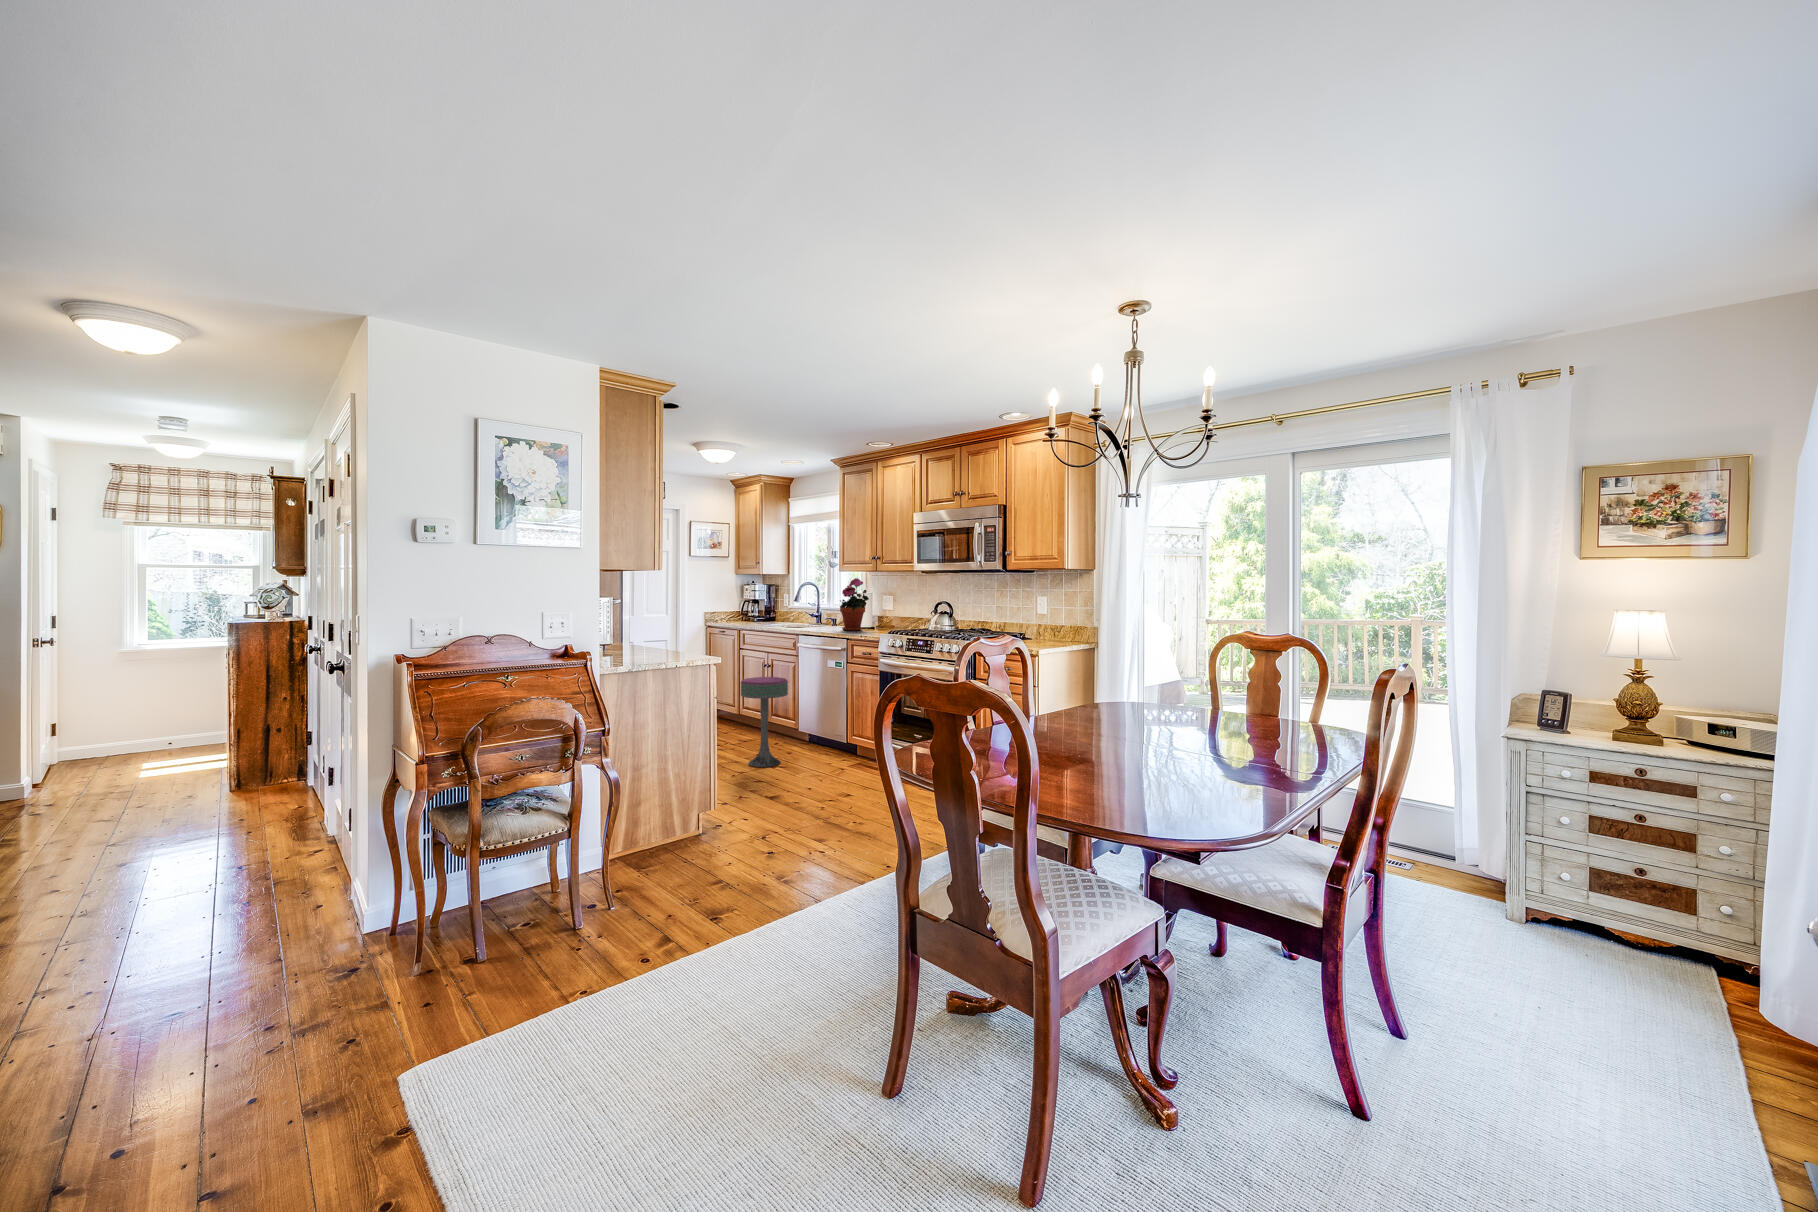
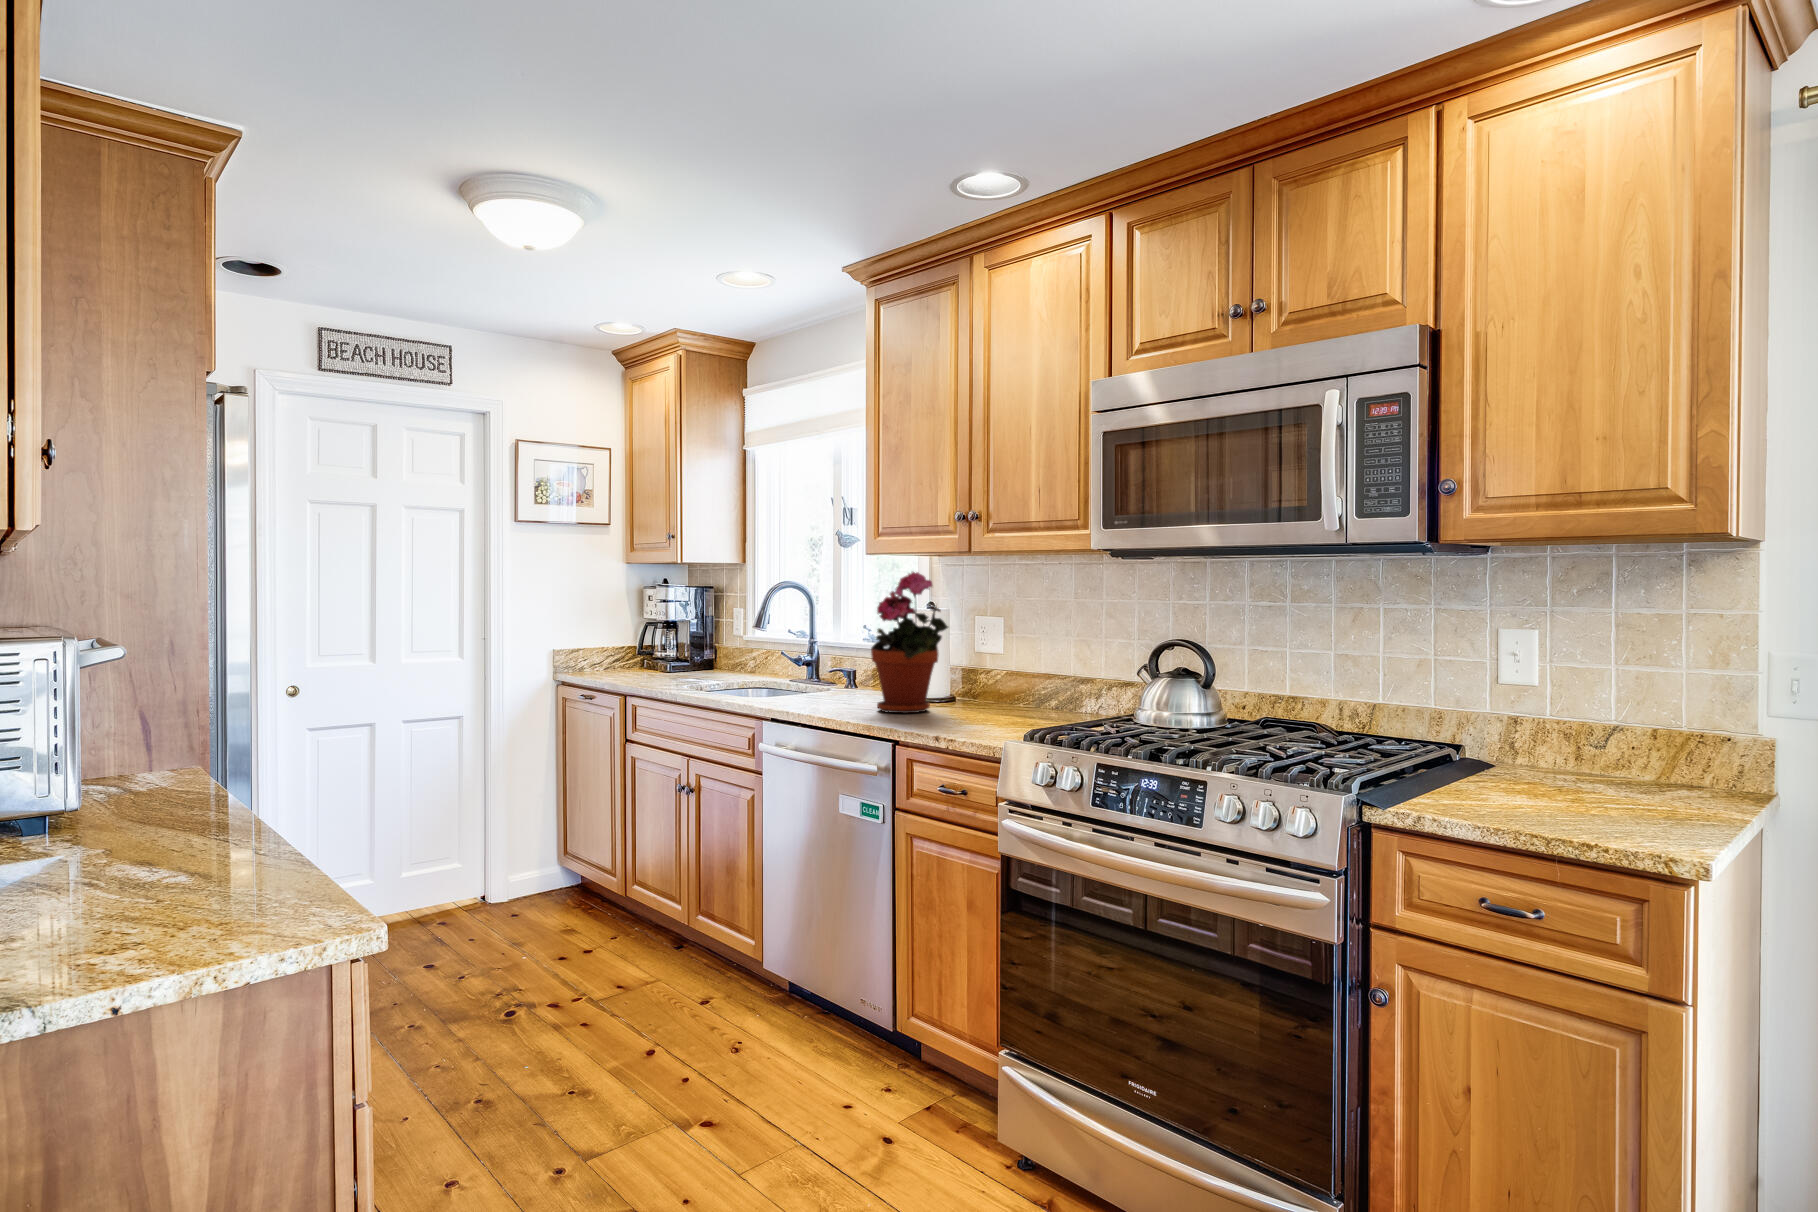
bar stool: present [741,677,788,767] -> none [589,851,727,1131]

